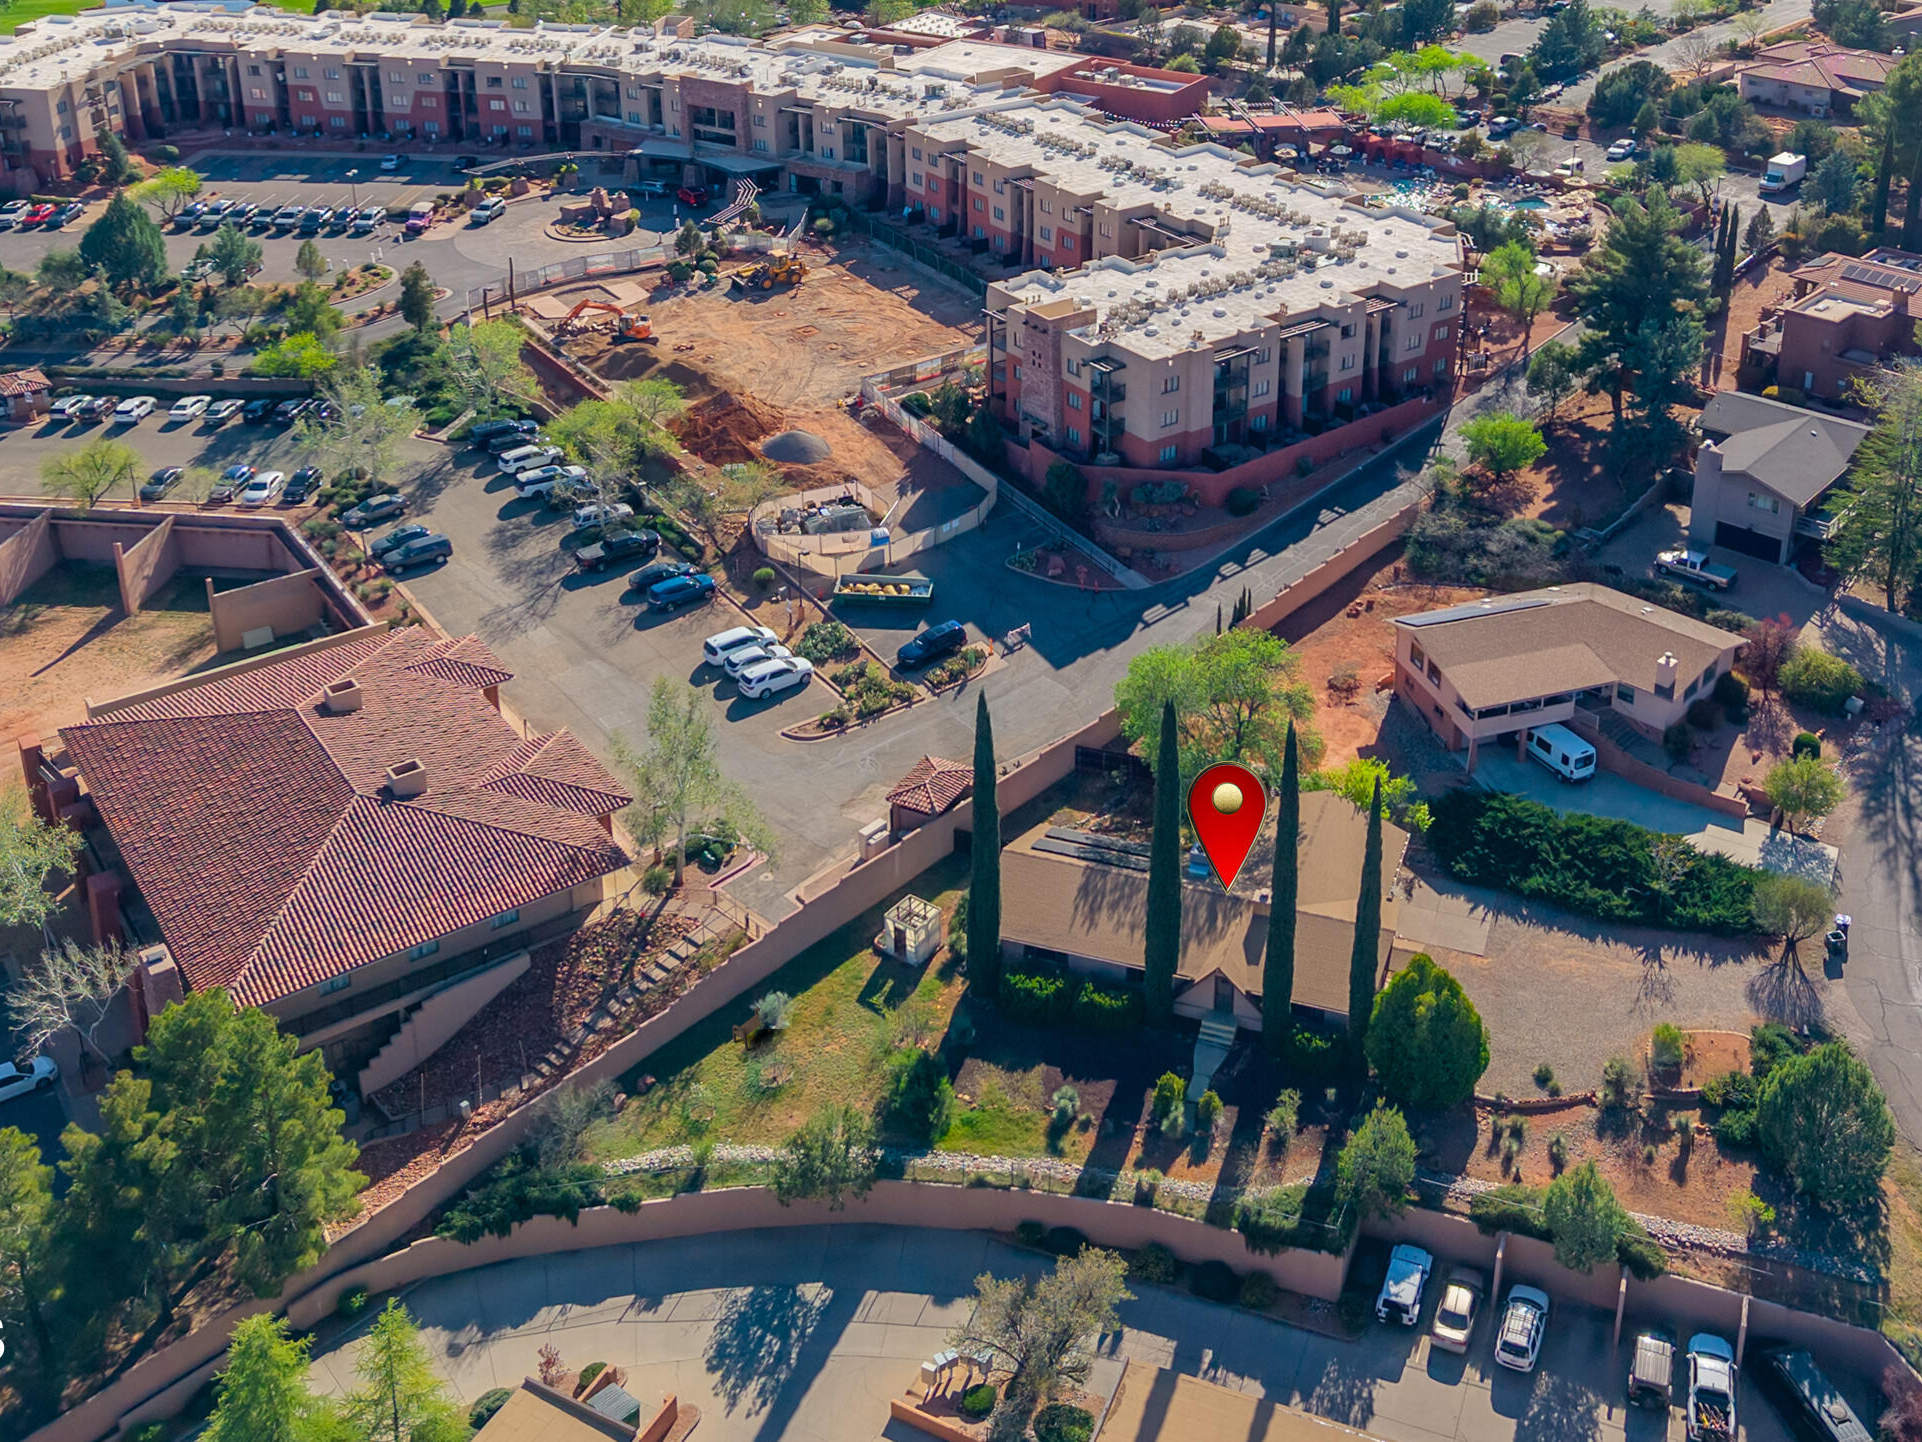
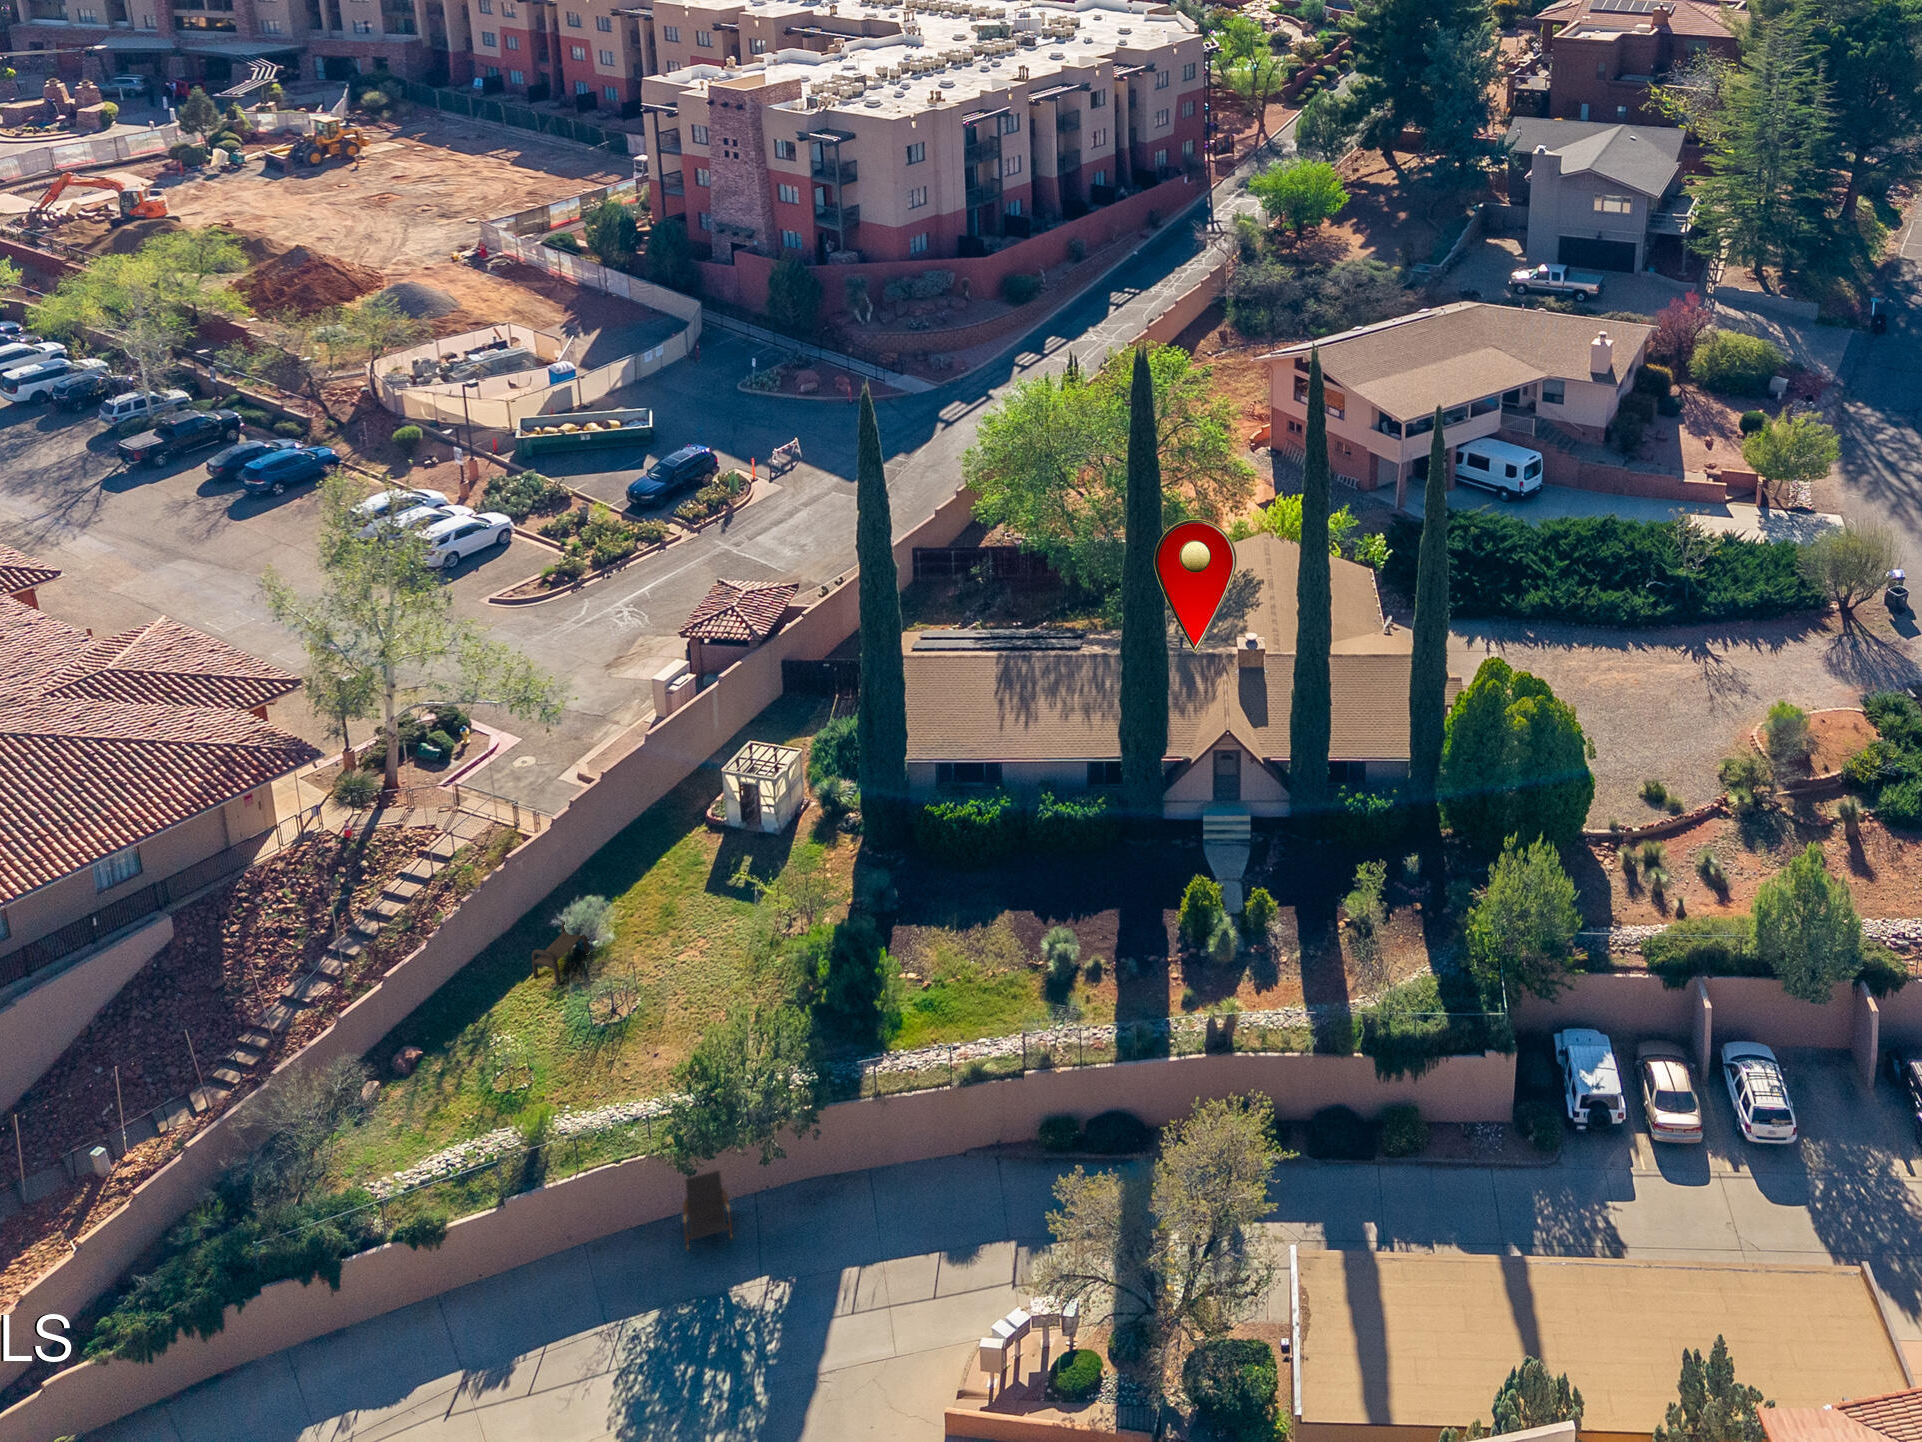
lounge chair: none [780,1203,811,1249] -> present [683,1171,732,1248]

